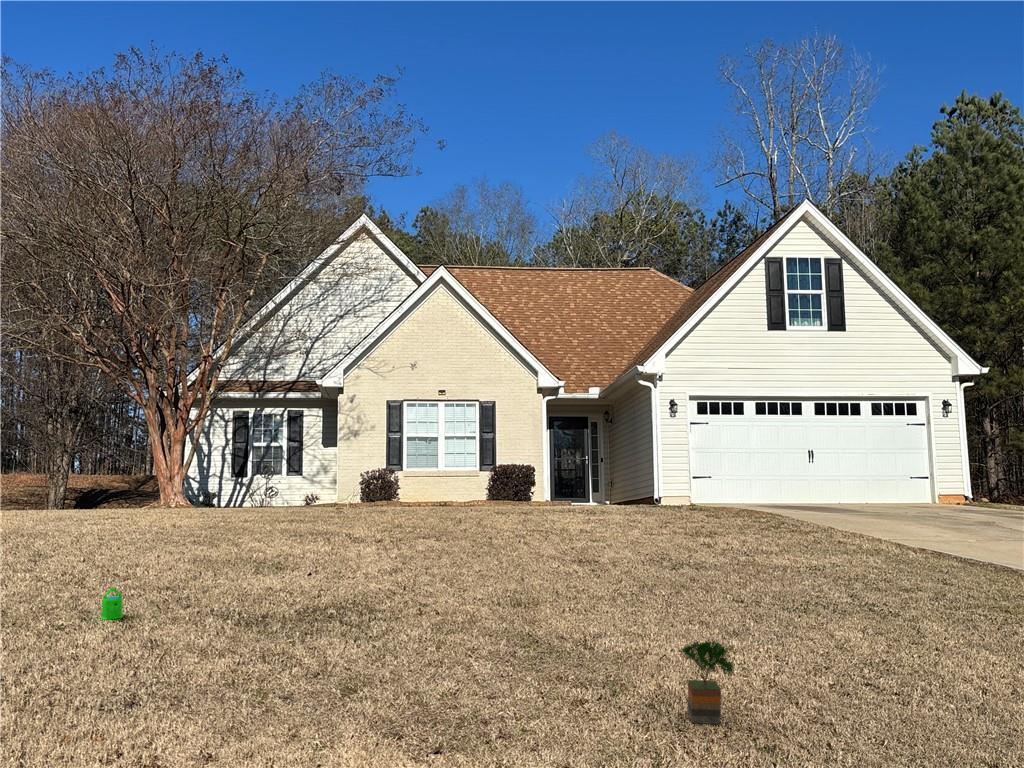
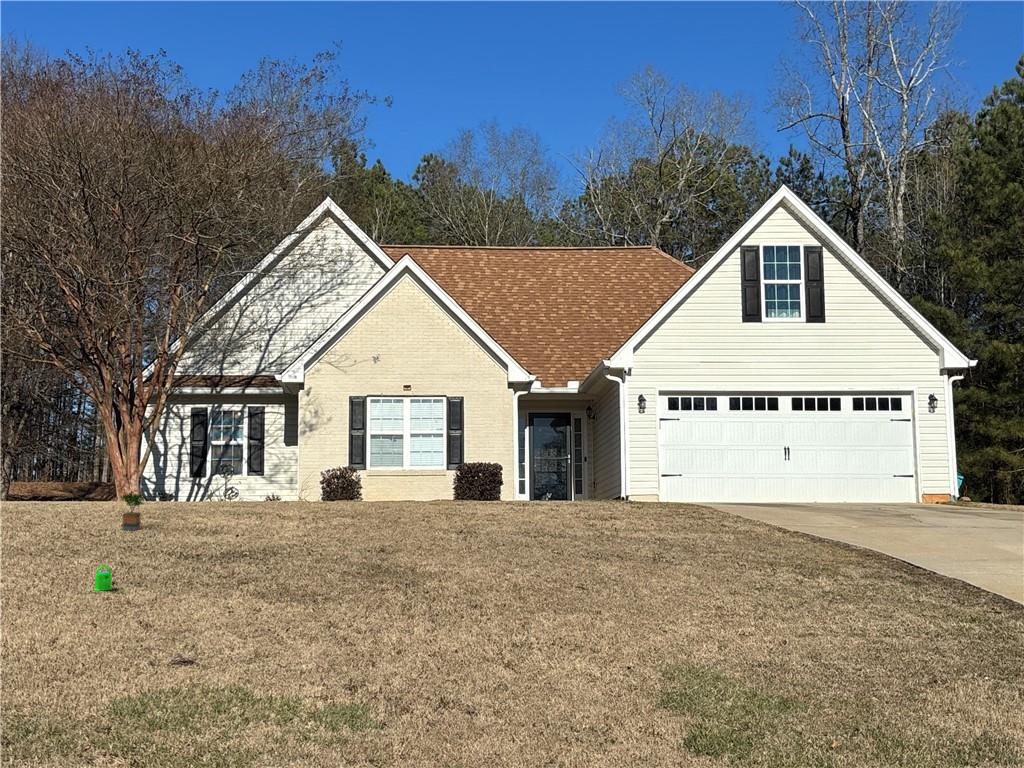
potted tree: present [681,641,733,724] -> present [122,493,145,530]

